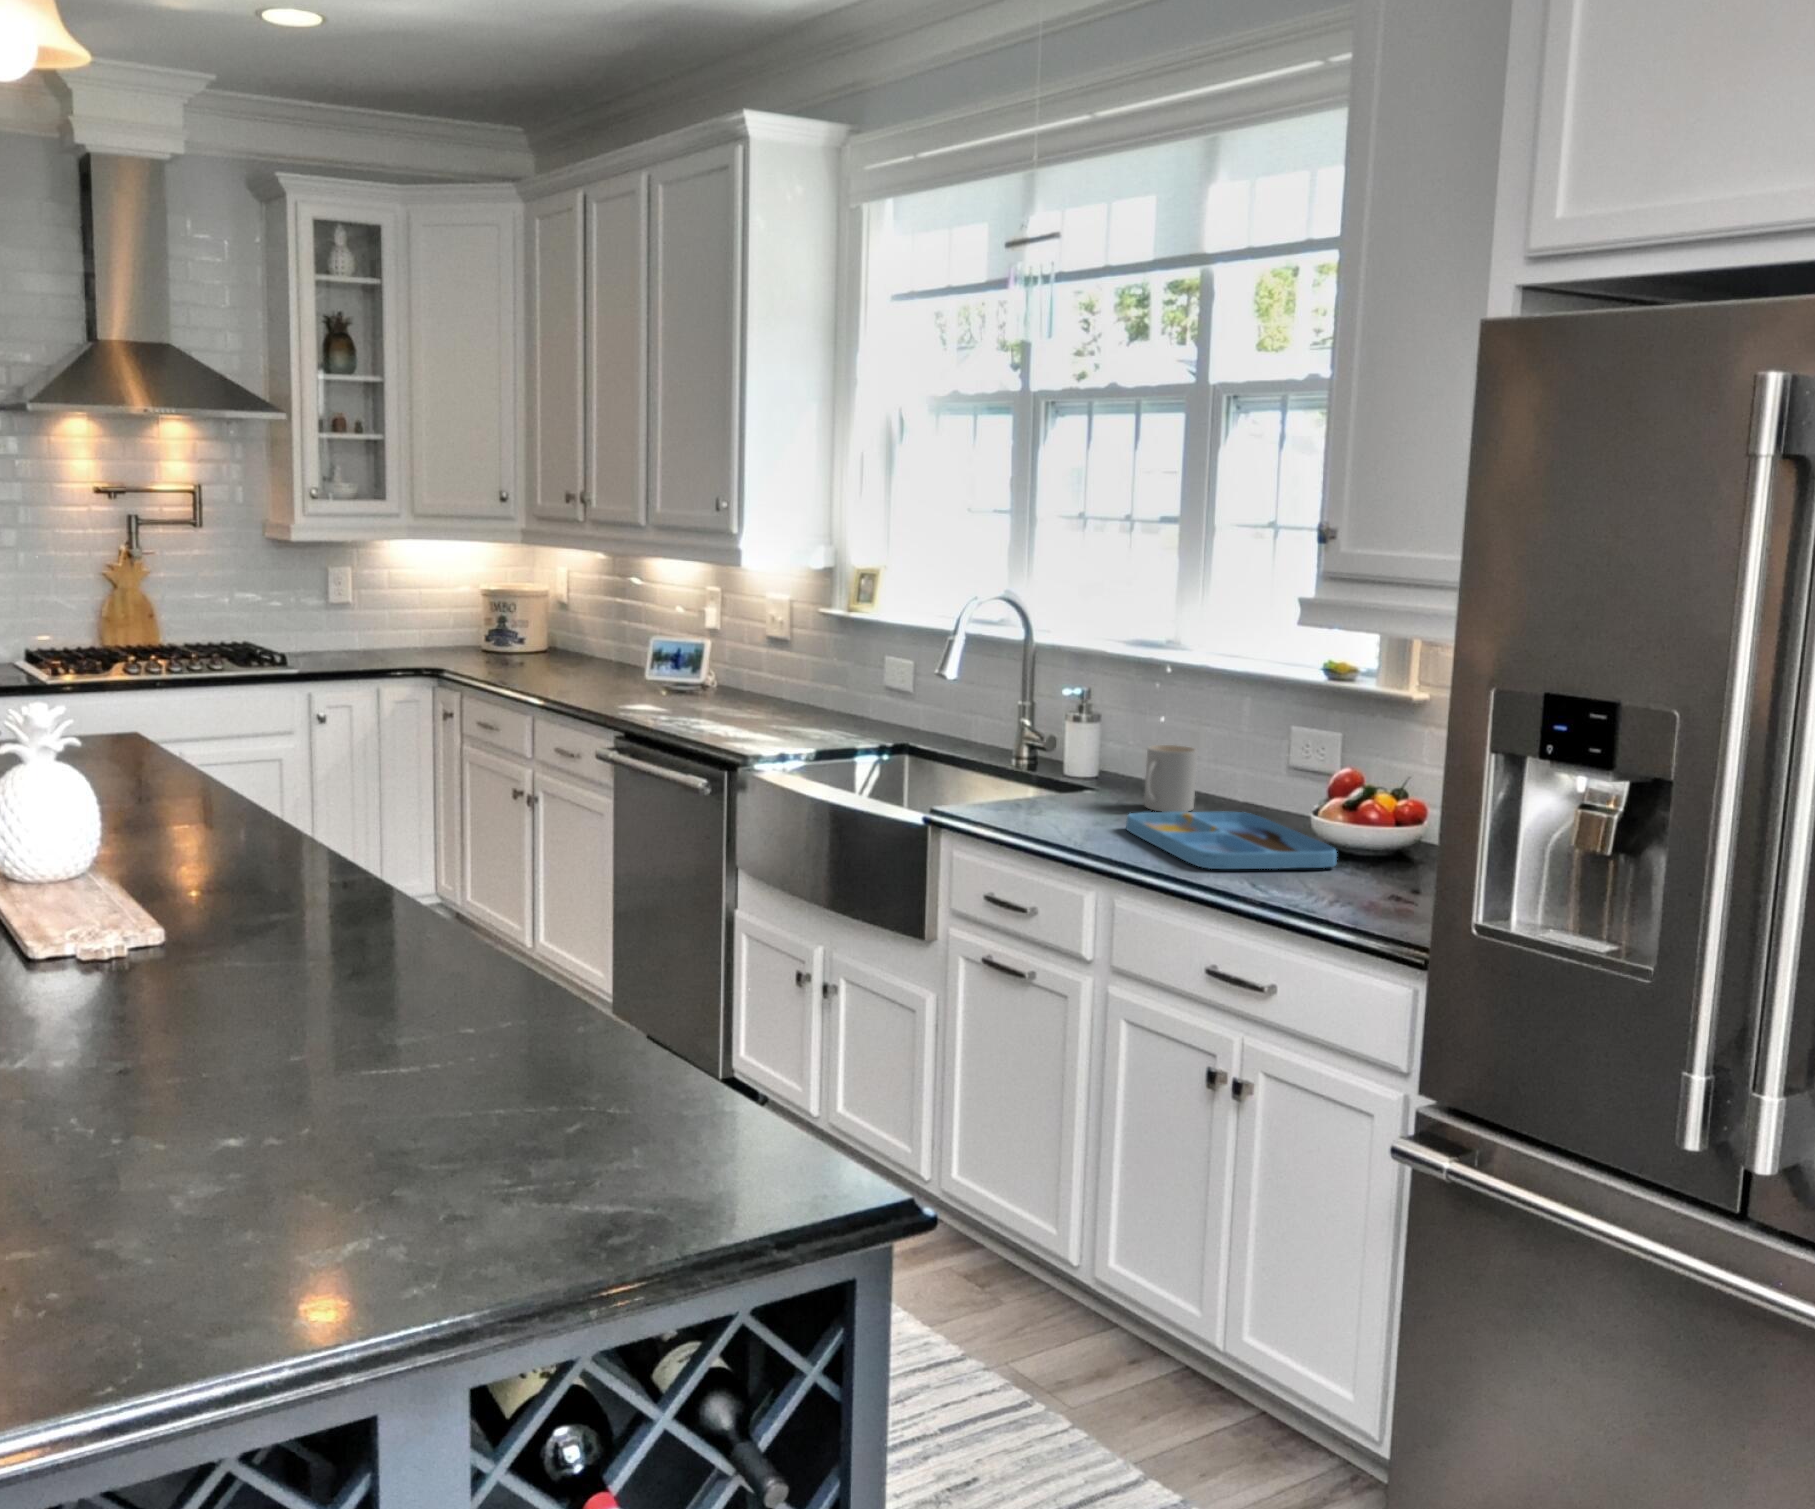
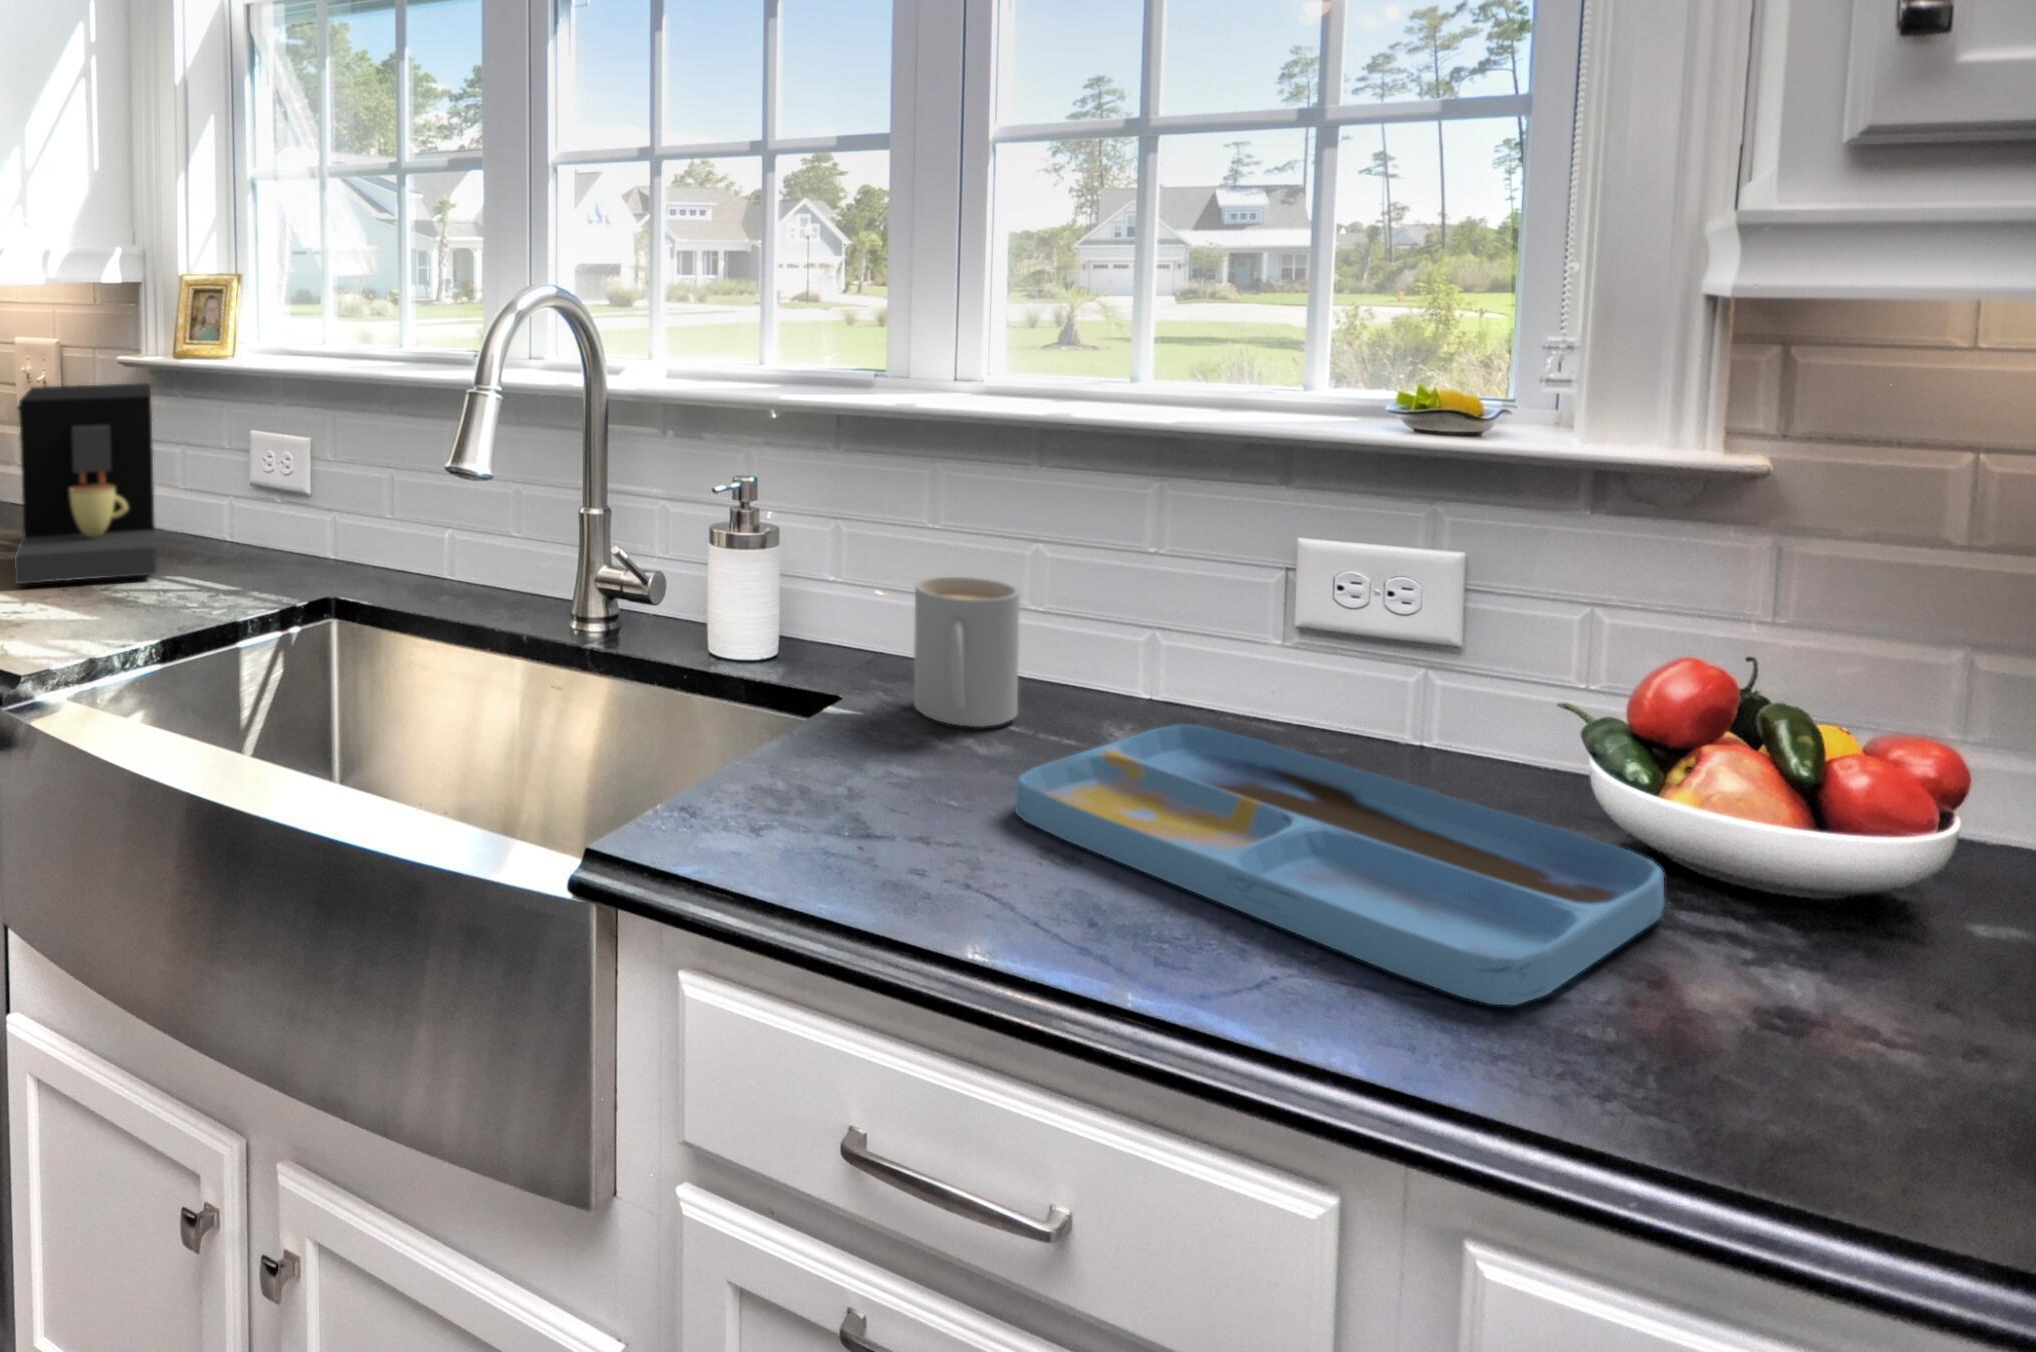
coffee maker: none [754,626,837,731] -> present [14,383,156,584]

